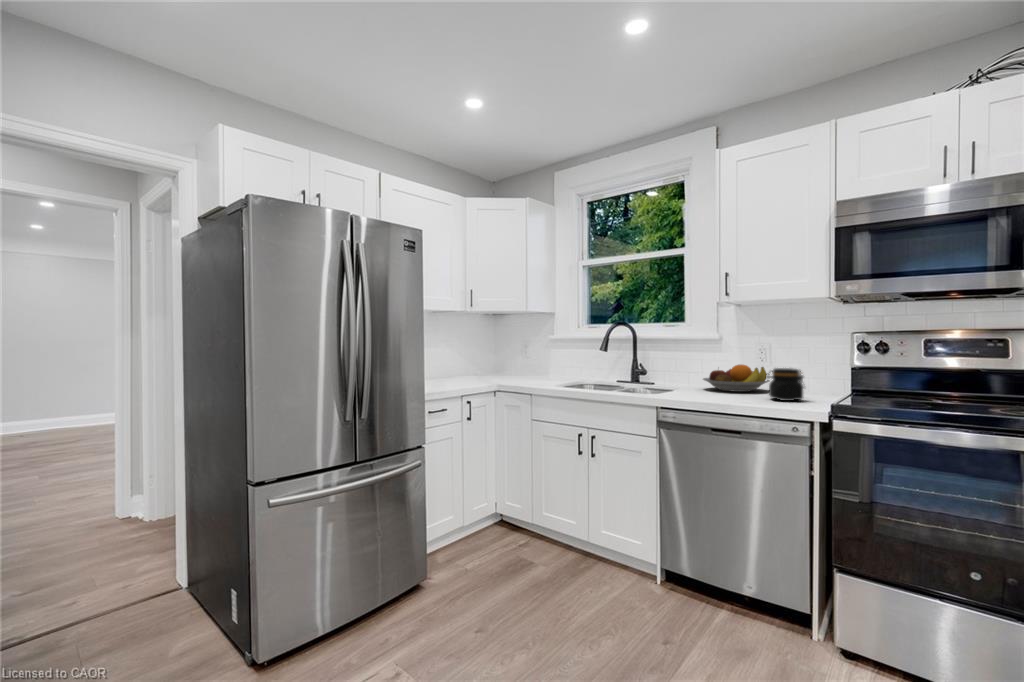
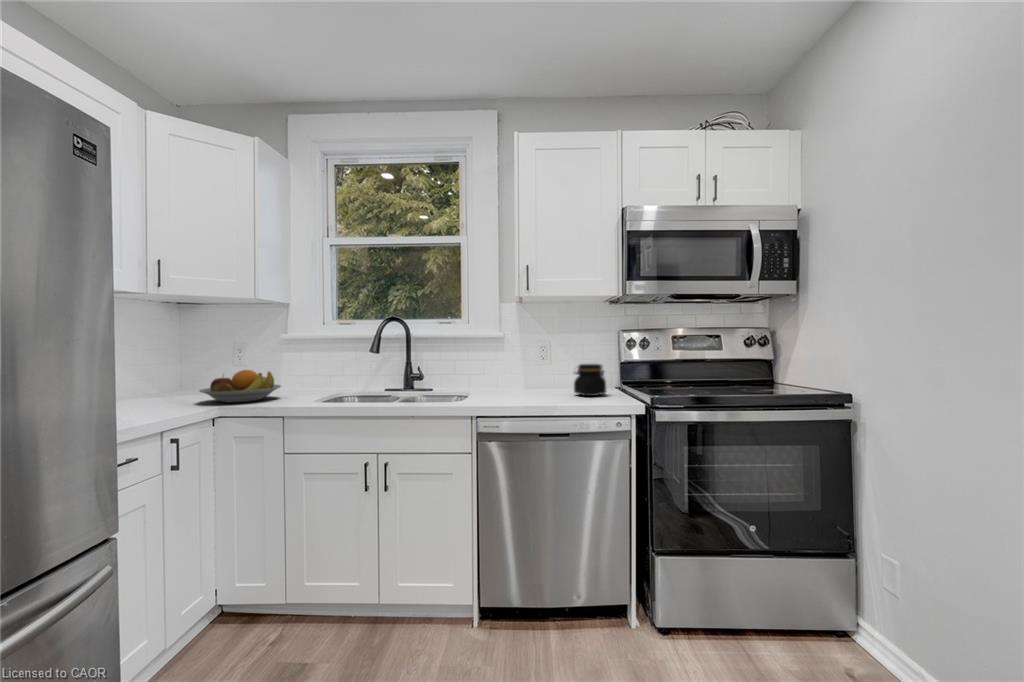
fruit bowl: present [703,365,770,392] -> present [199,370,281,403]

